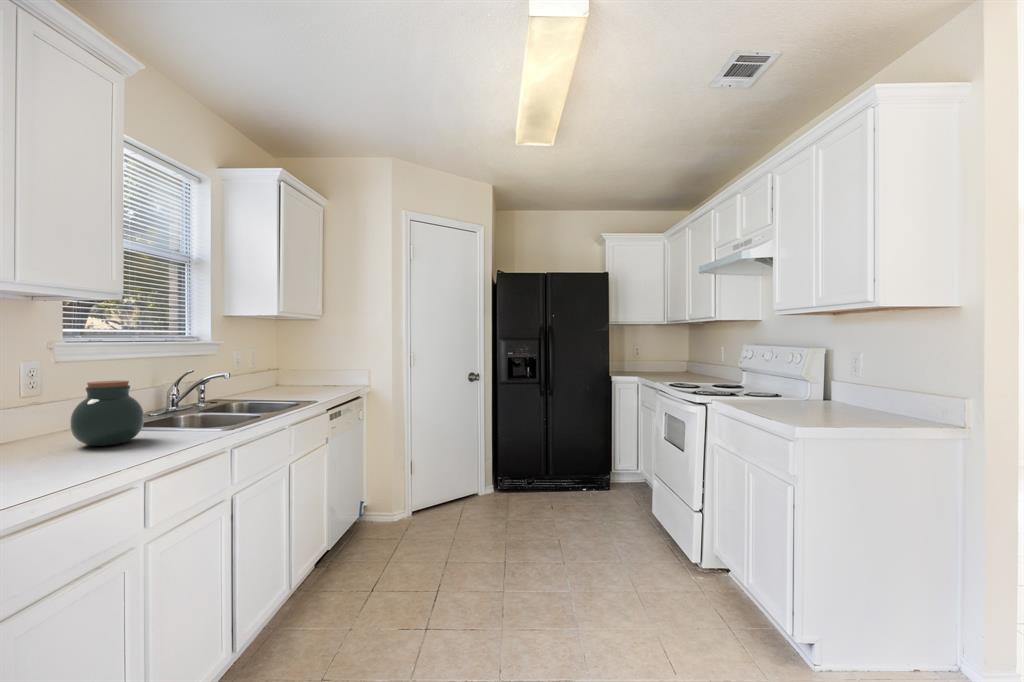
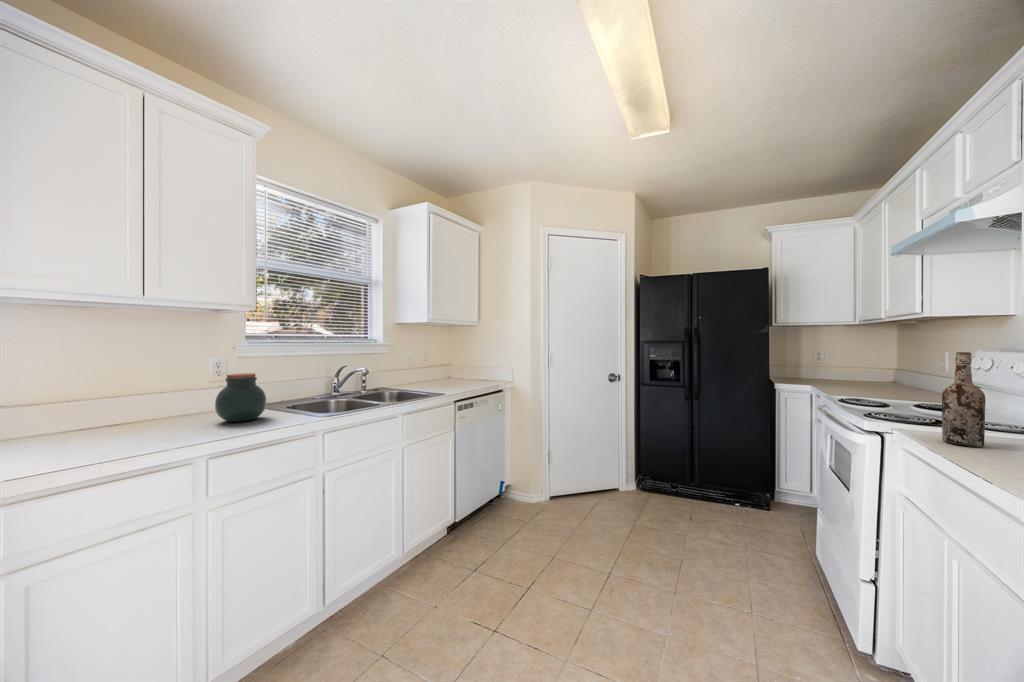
wine bottle: none [743,345,763,405] -> present [942,352,985,447]

